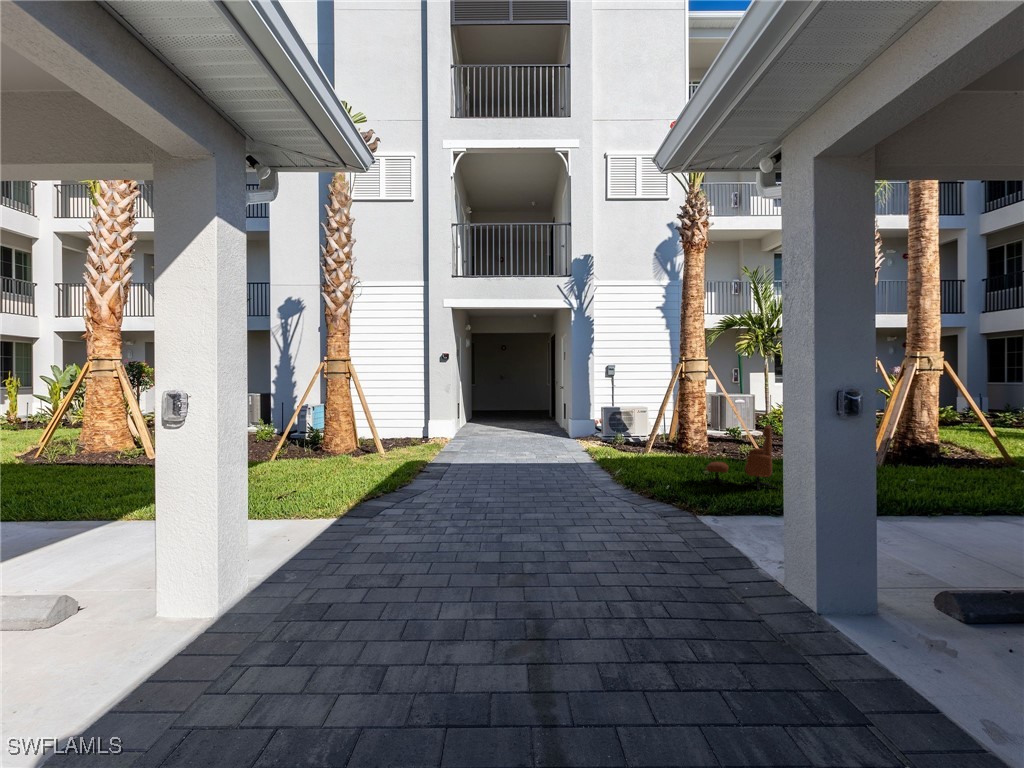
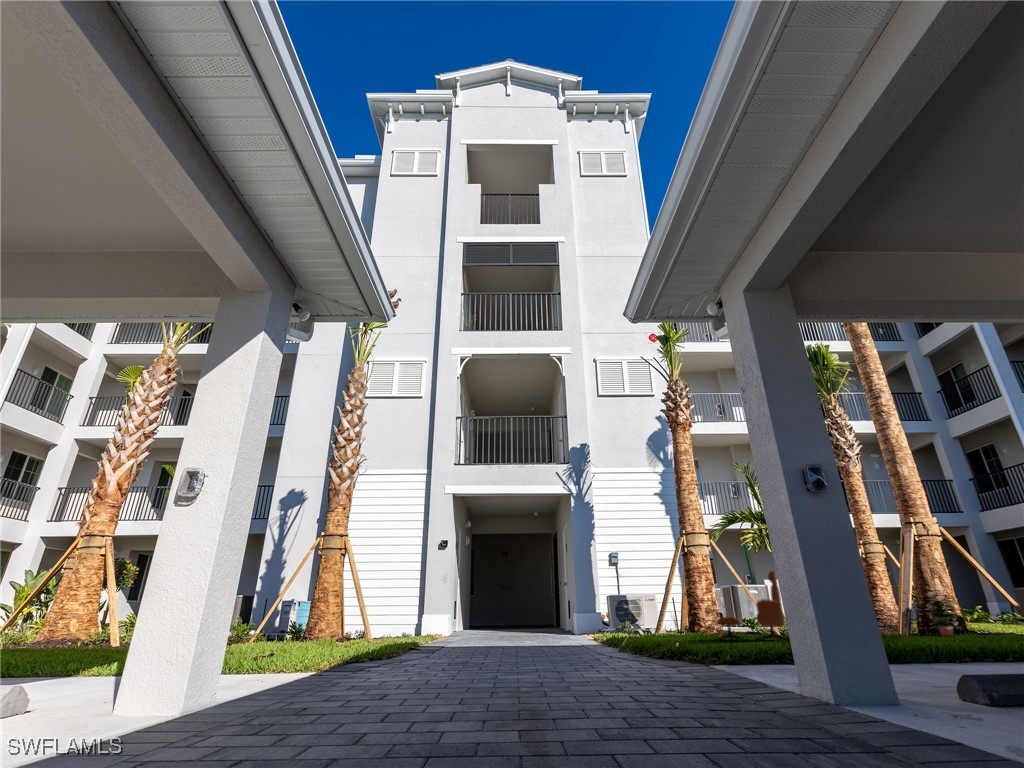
decorative plant: none [902,425,937,464] -> present [925,592,959,636]

